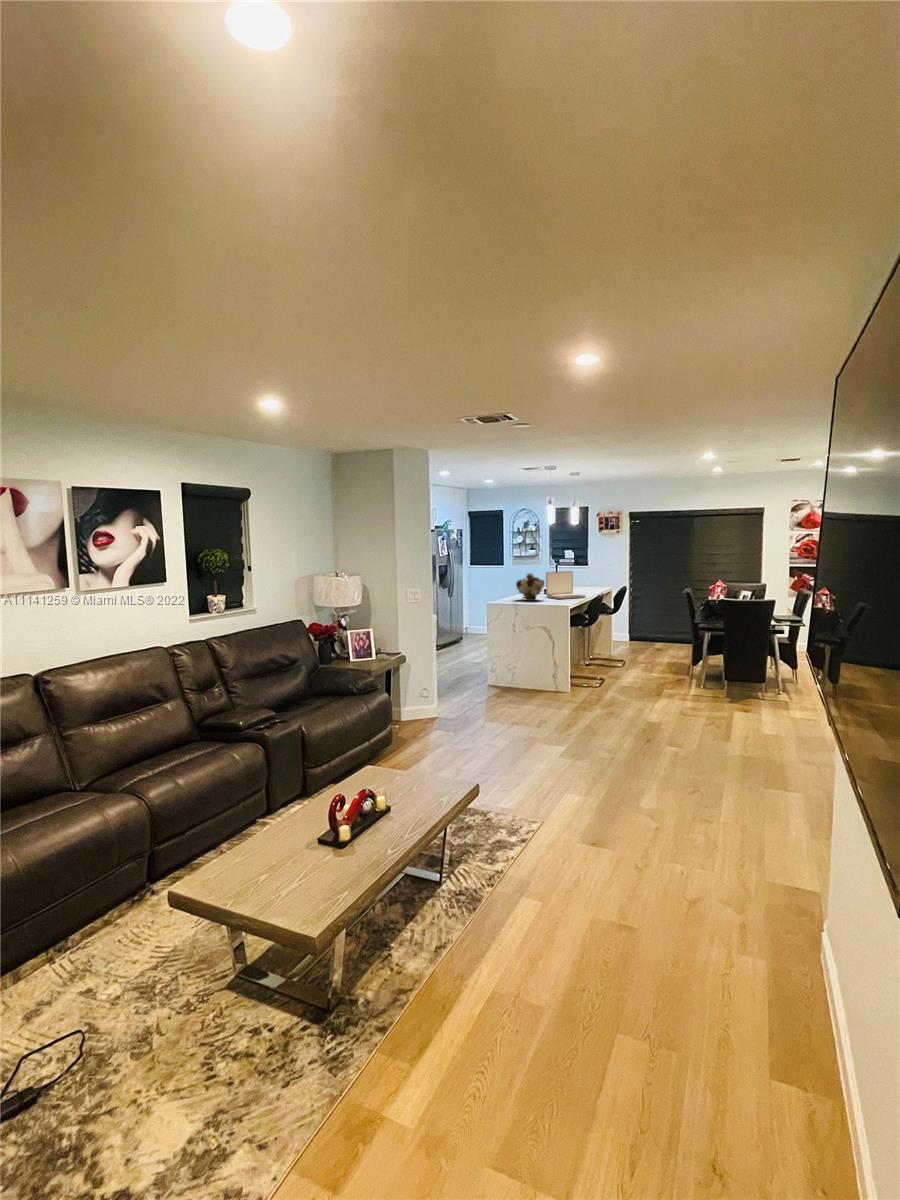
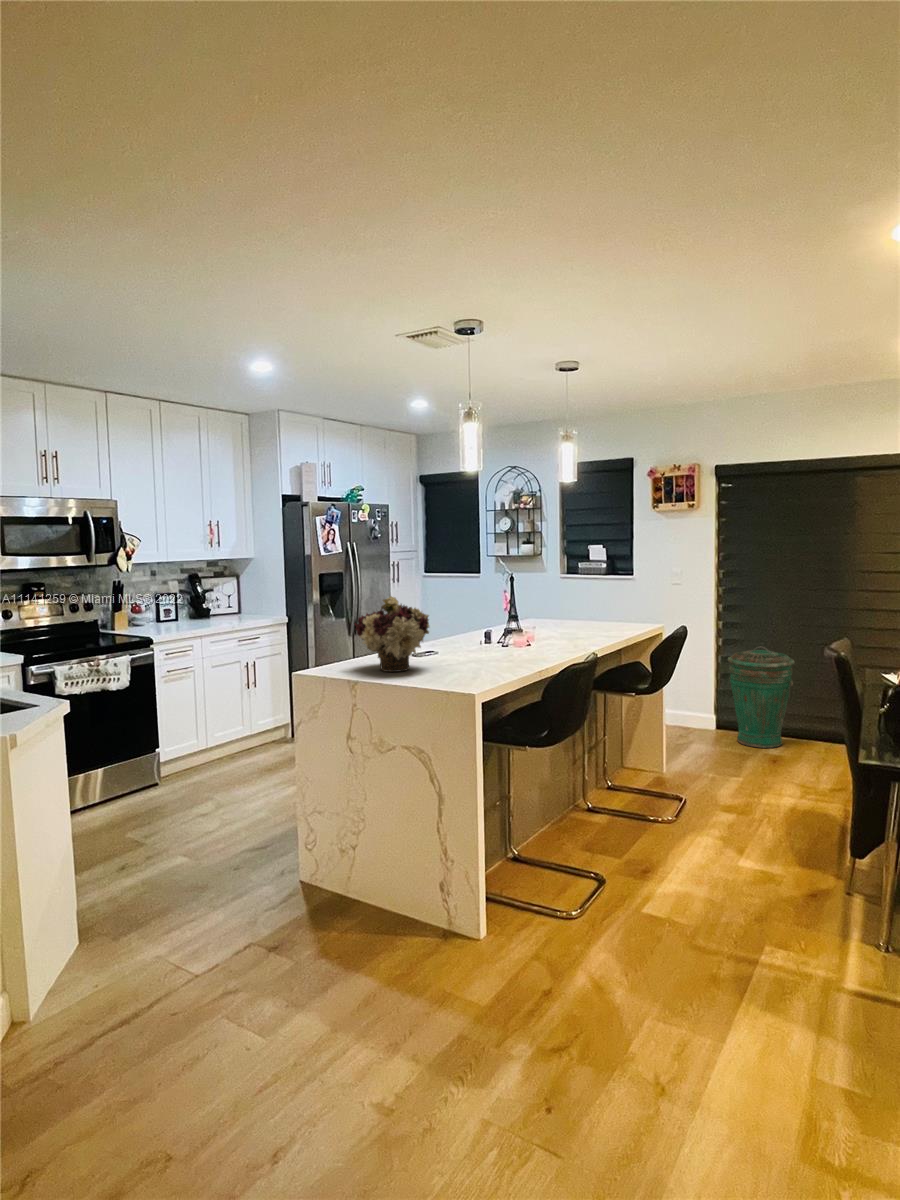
laptop: present [546,571,586,599] -> none [454,590,553,667]
trash can: none [637,599,667,647] -> present [728,646,794,748]

